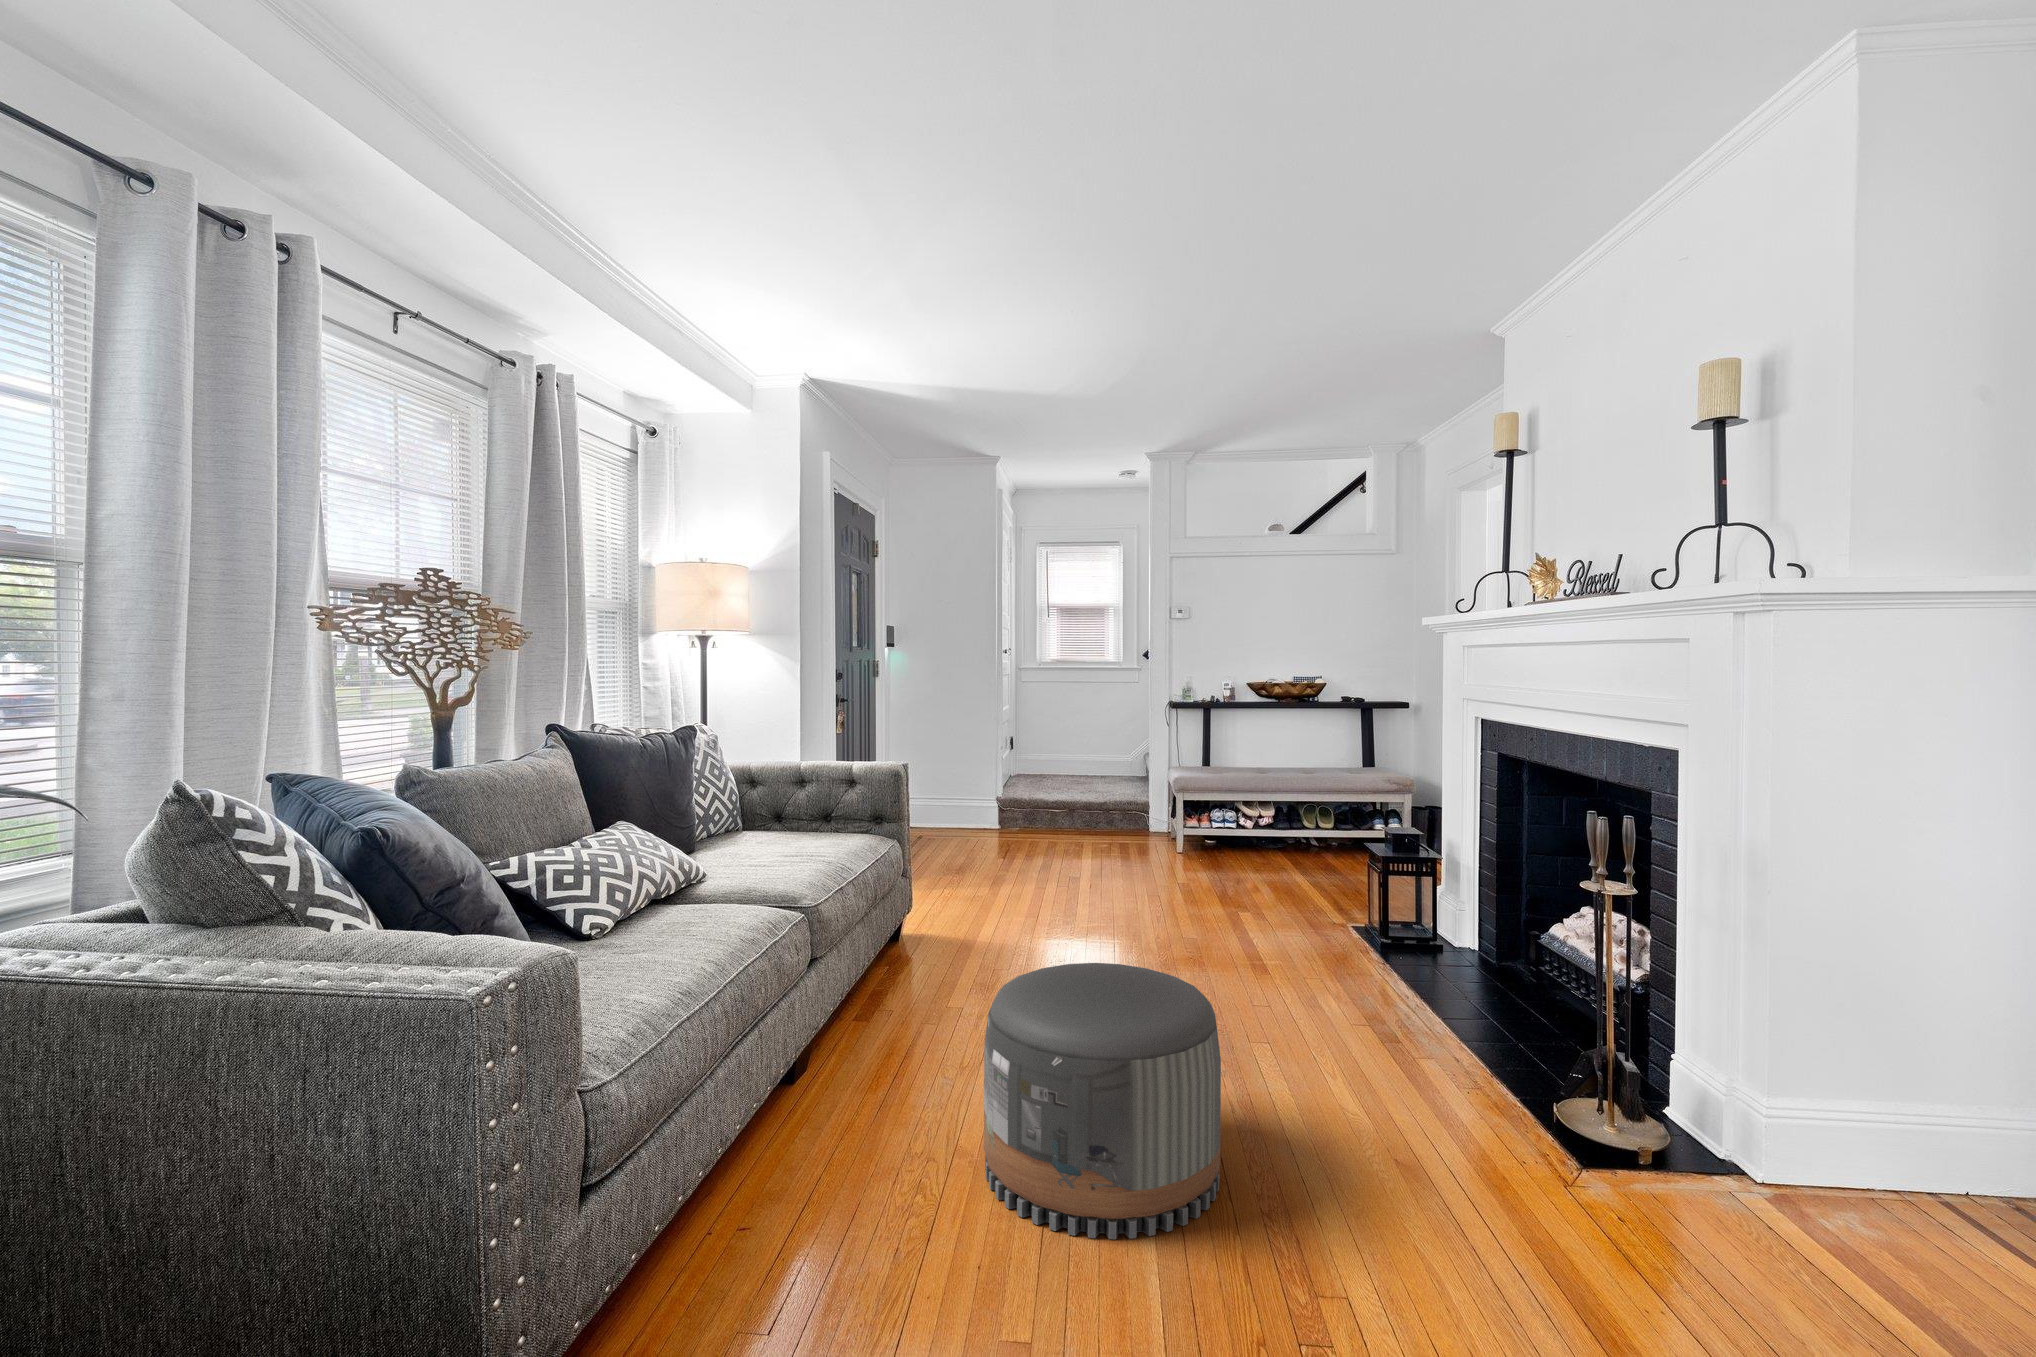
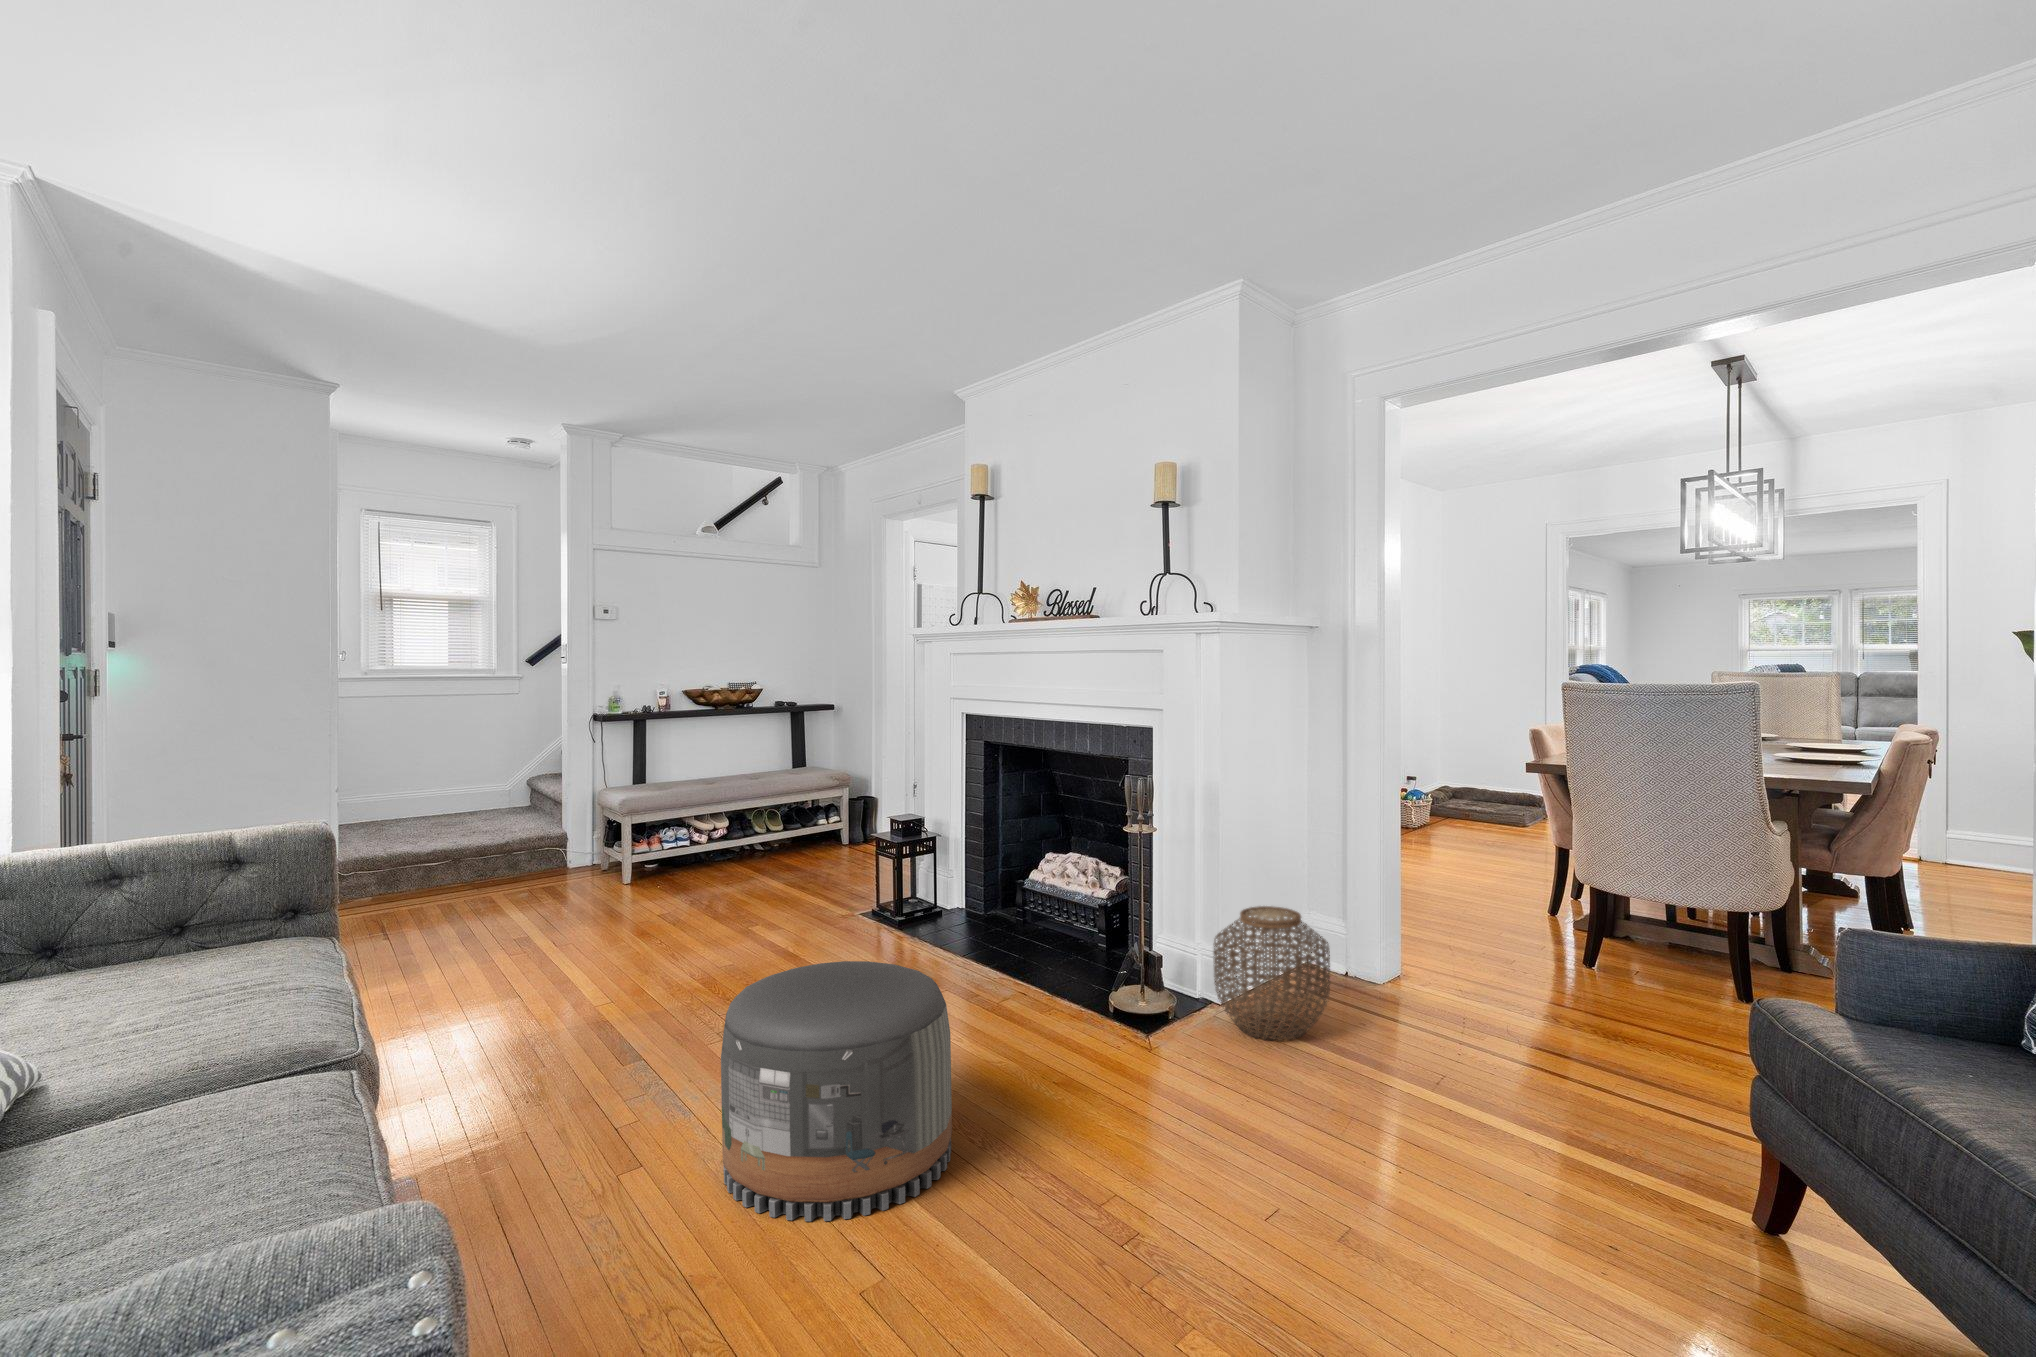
woven basket: none [1704,1034,1934,1260] -> present [1214,906,1330,1040]

